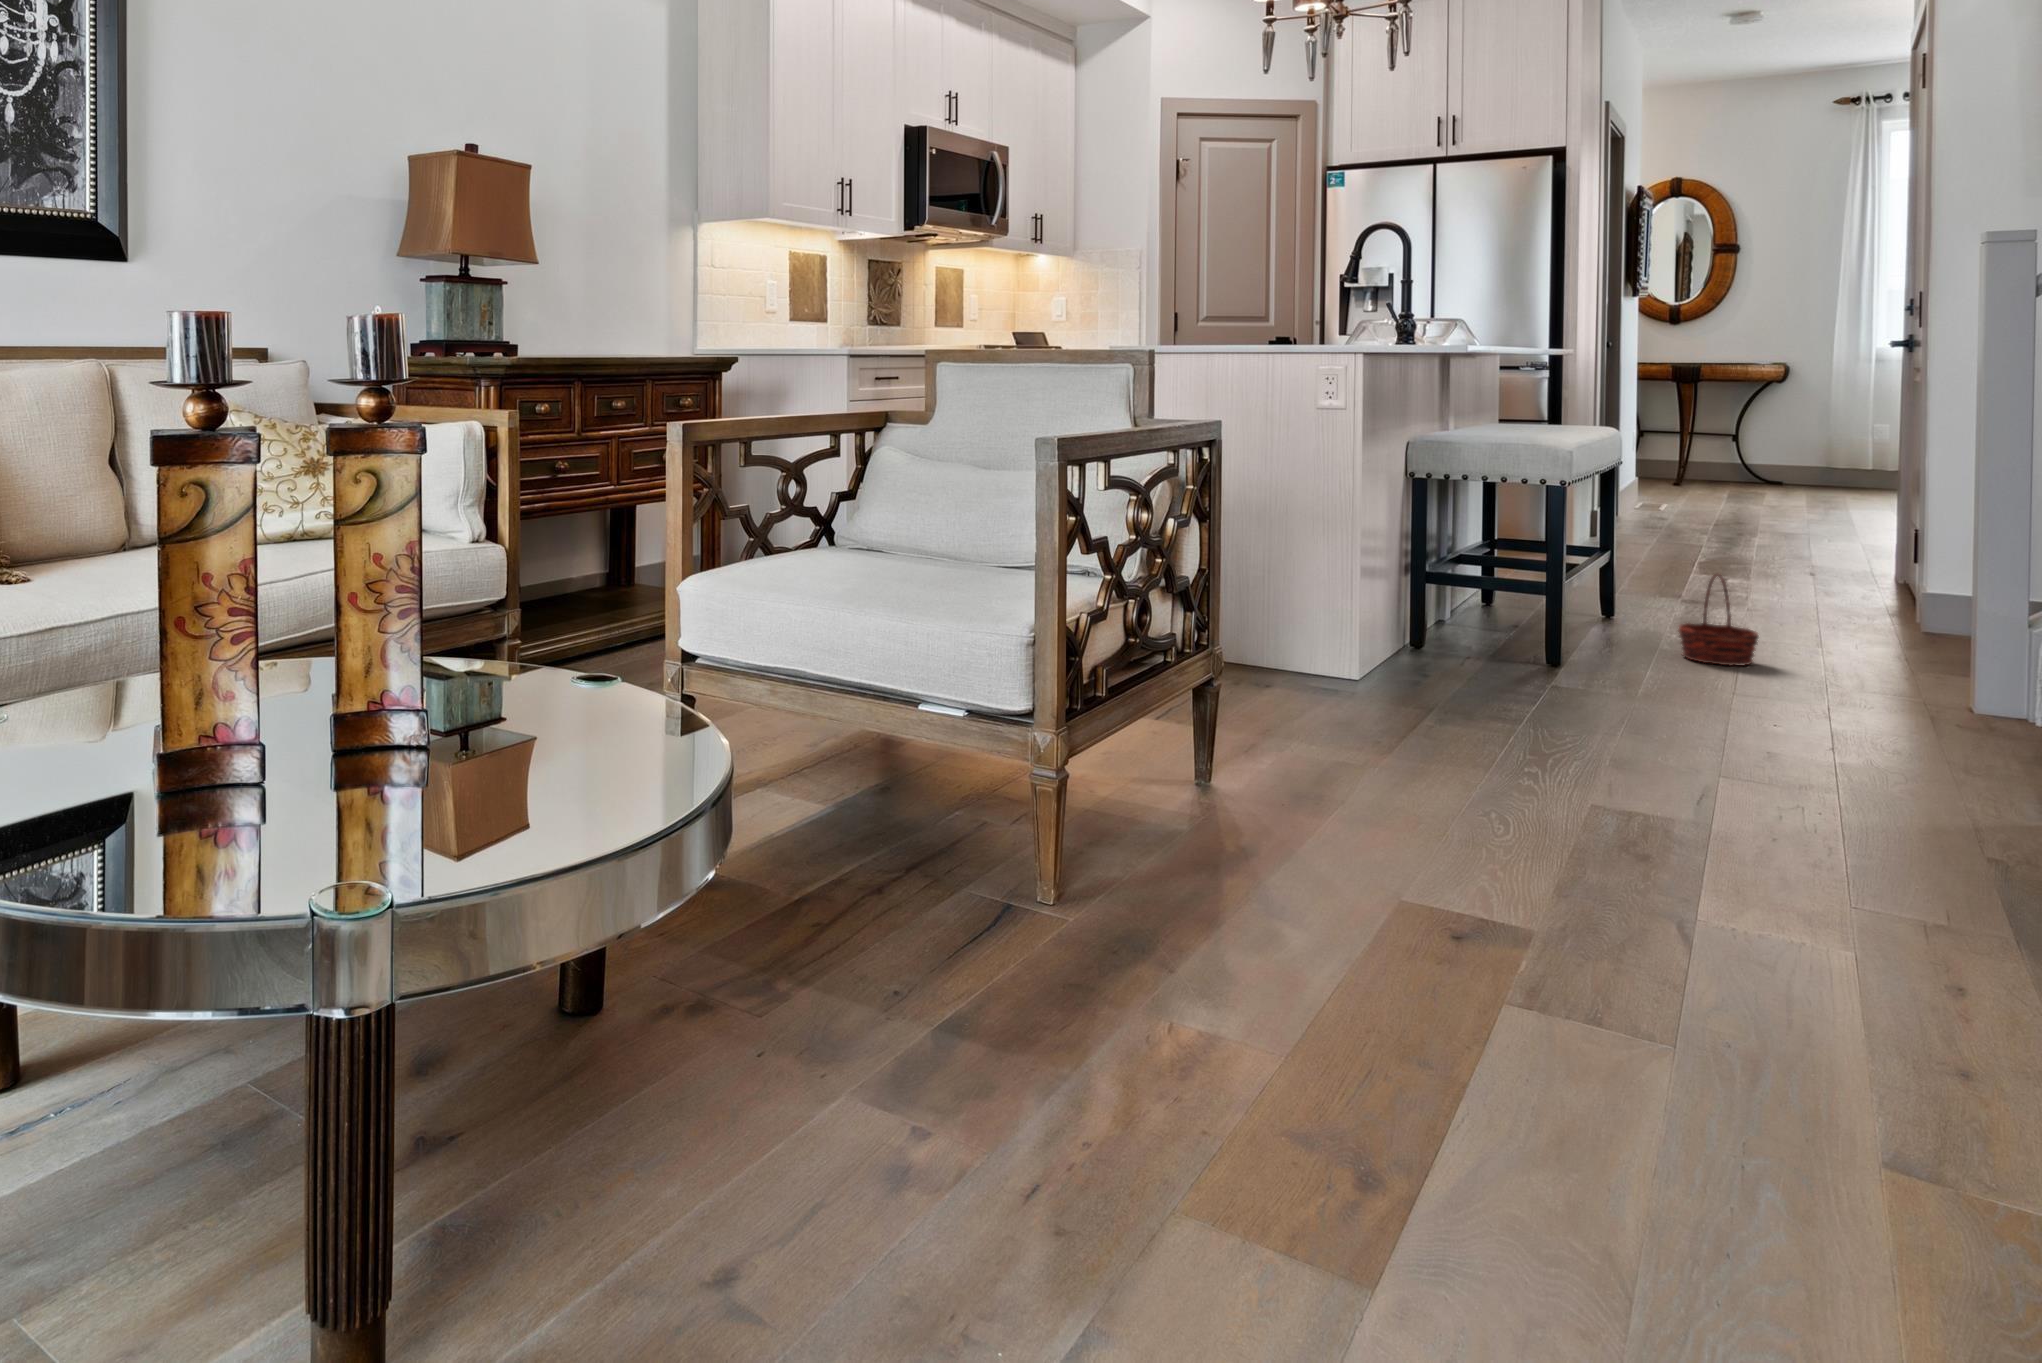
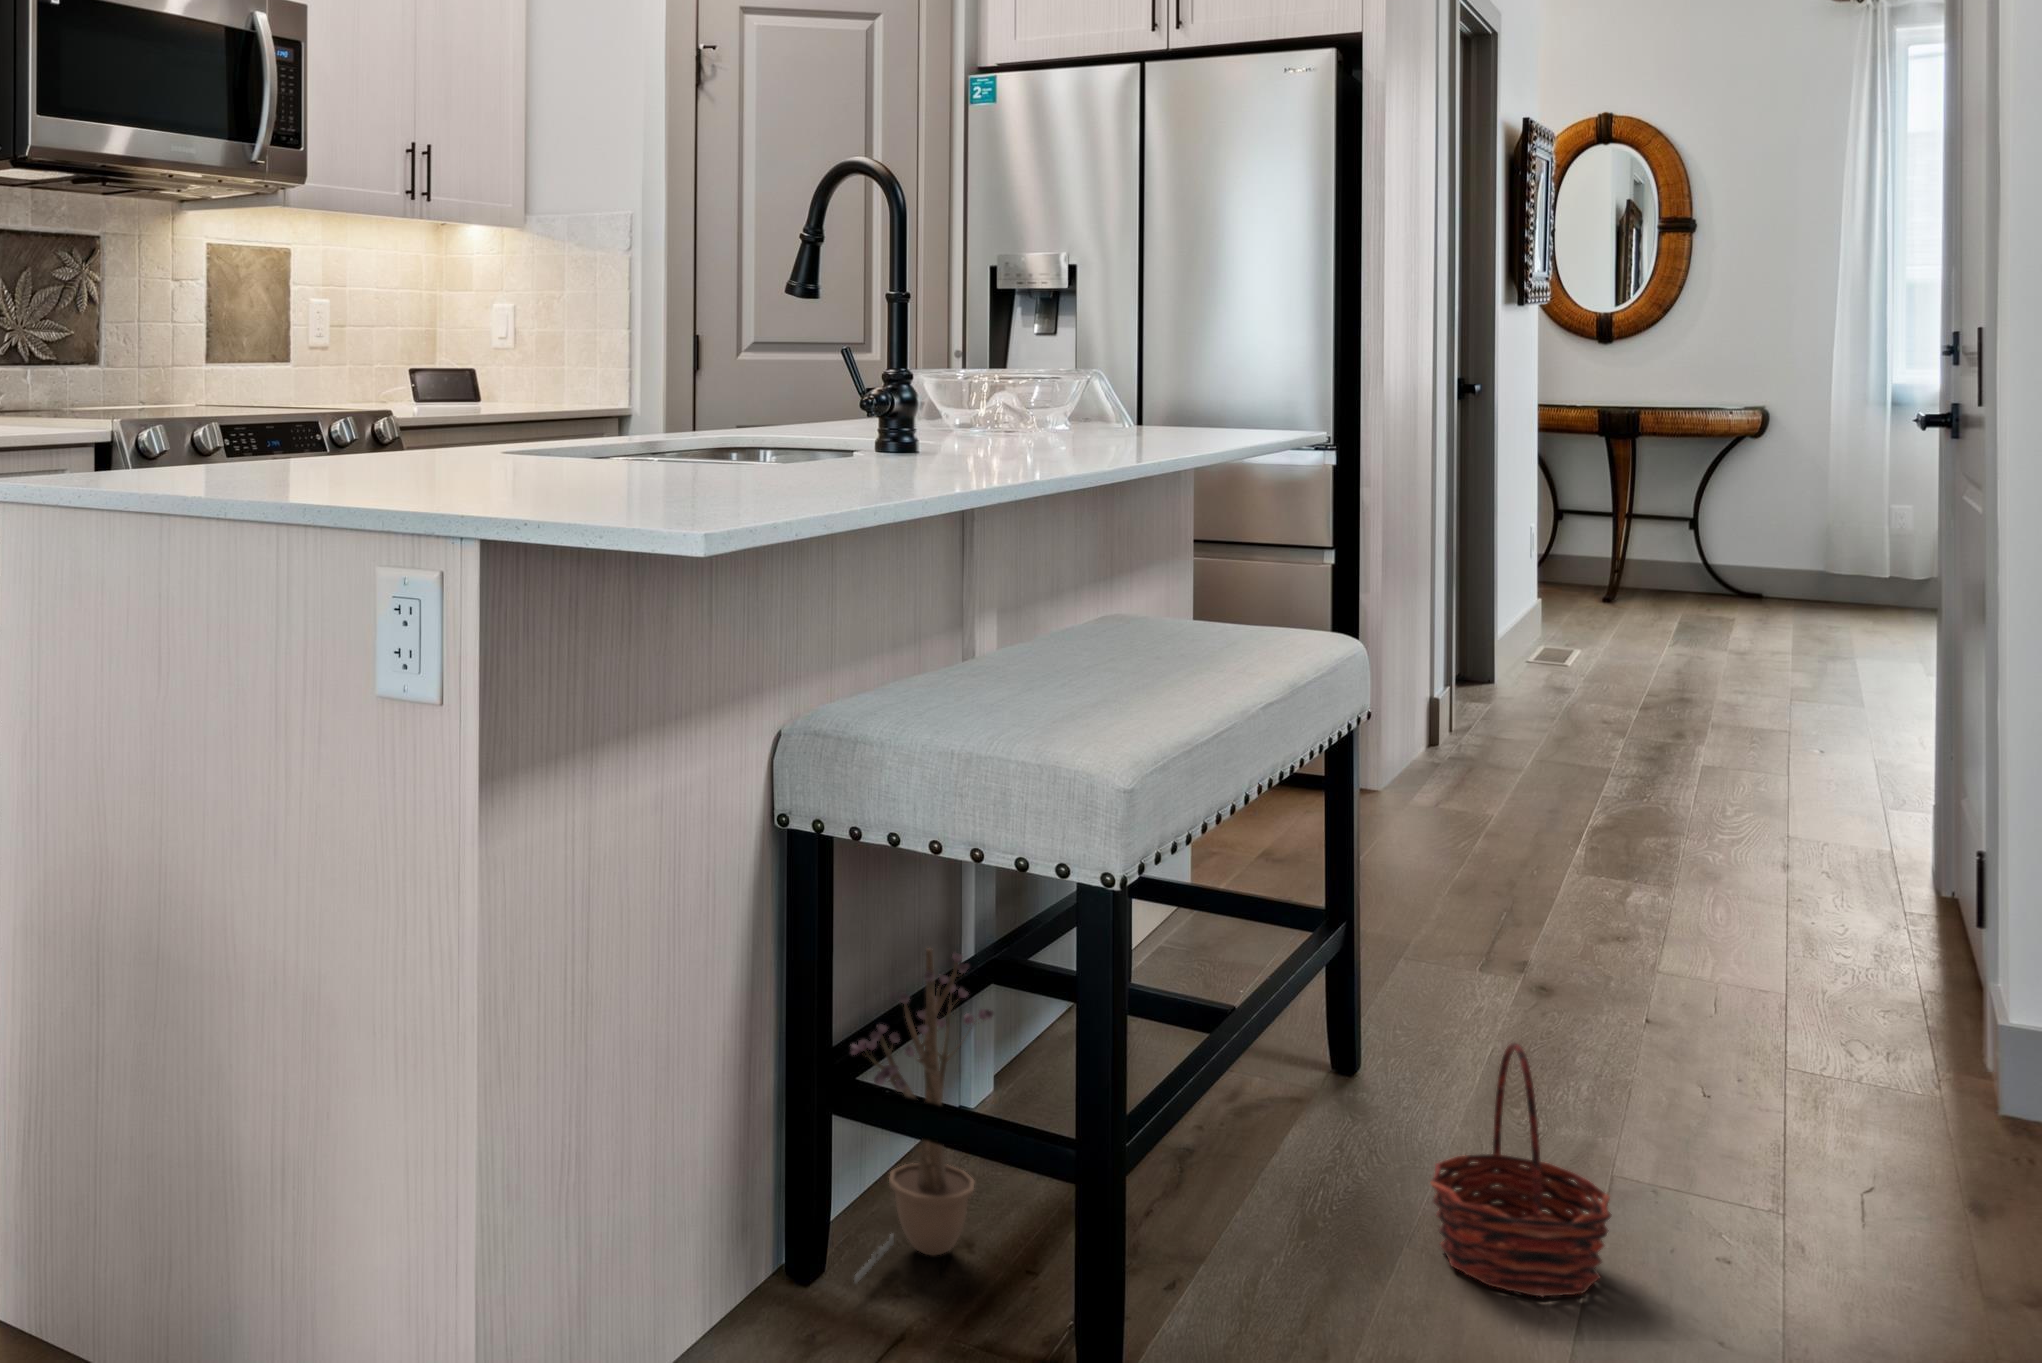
decorative plant: none [1434,533,1489,652] -> present [850,948,994,1282]

